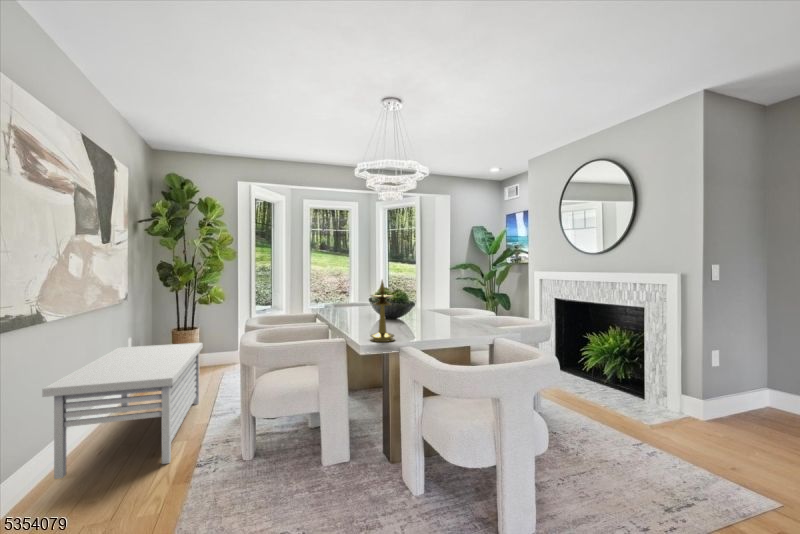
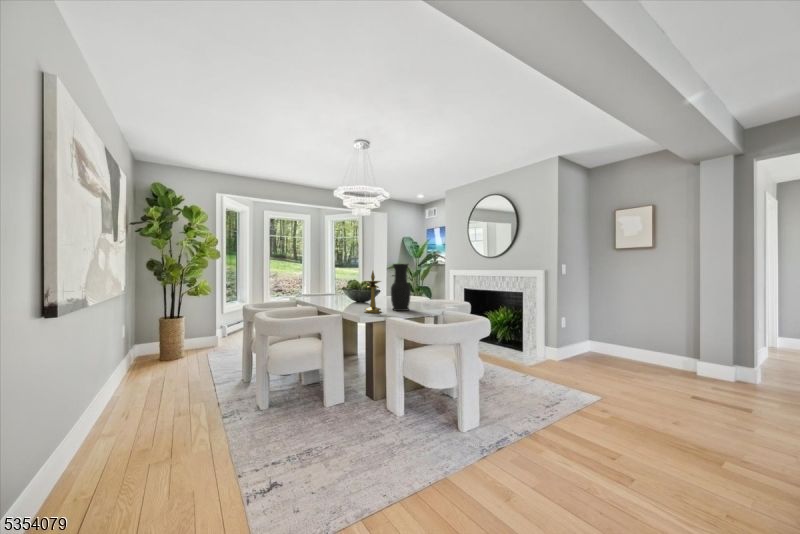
vase: none [413,270,442,339] -> present [391,264,411,311]
storage bench: present [42,343,203,479] -> none [87,326,202,438]

